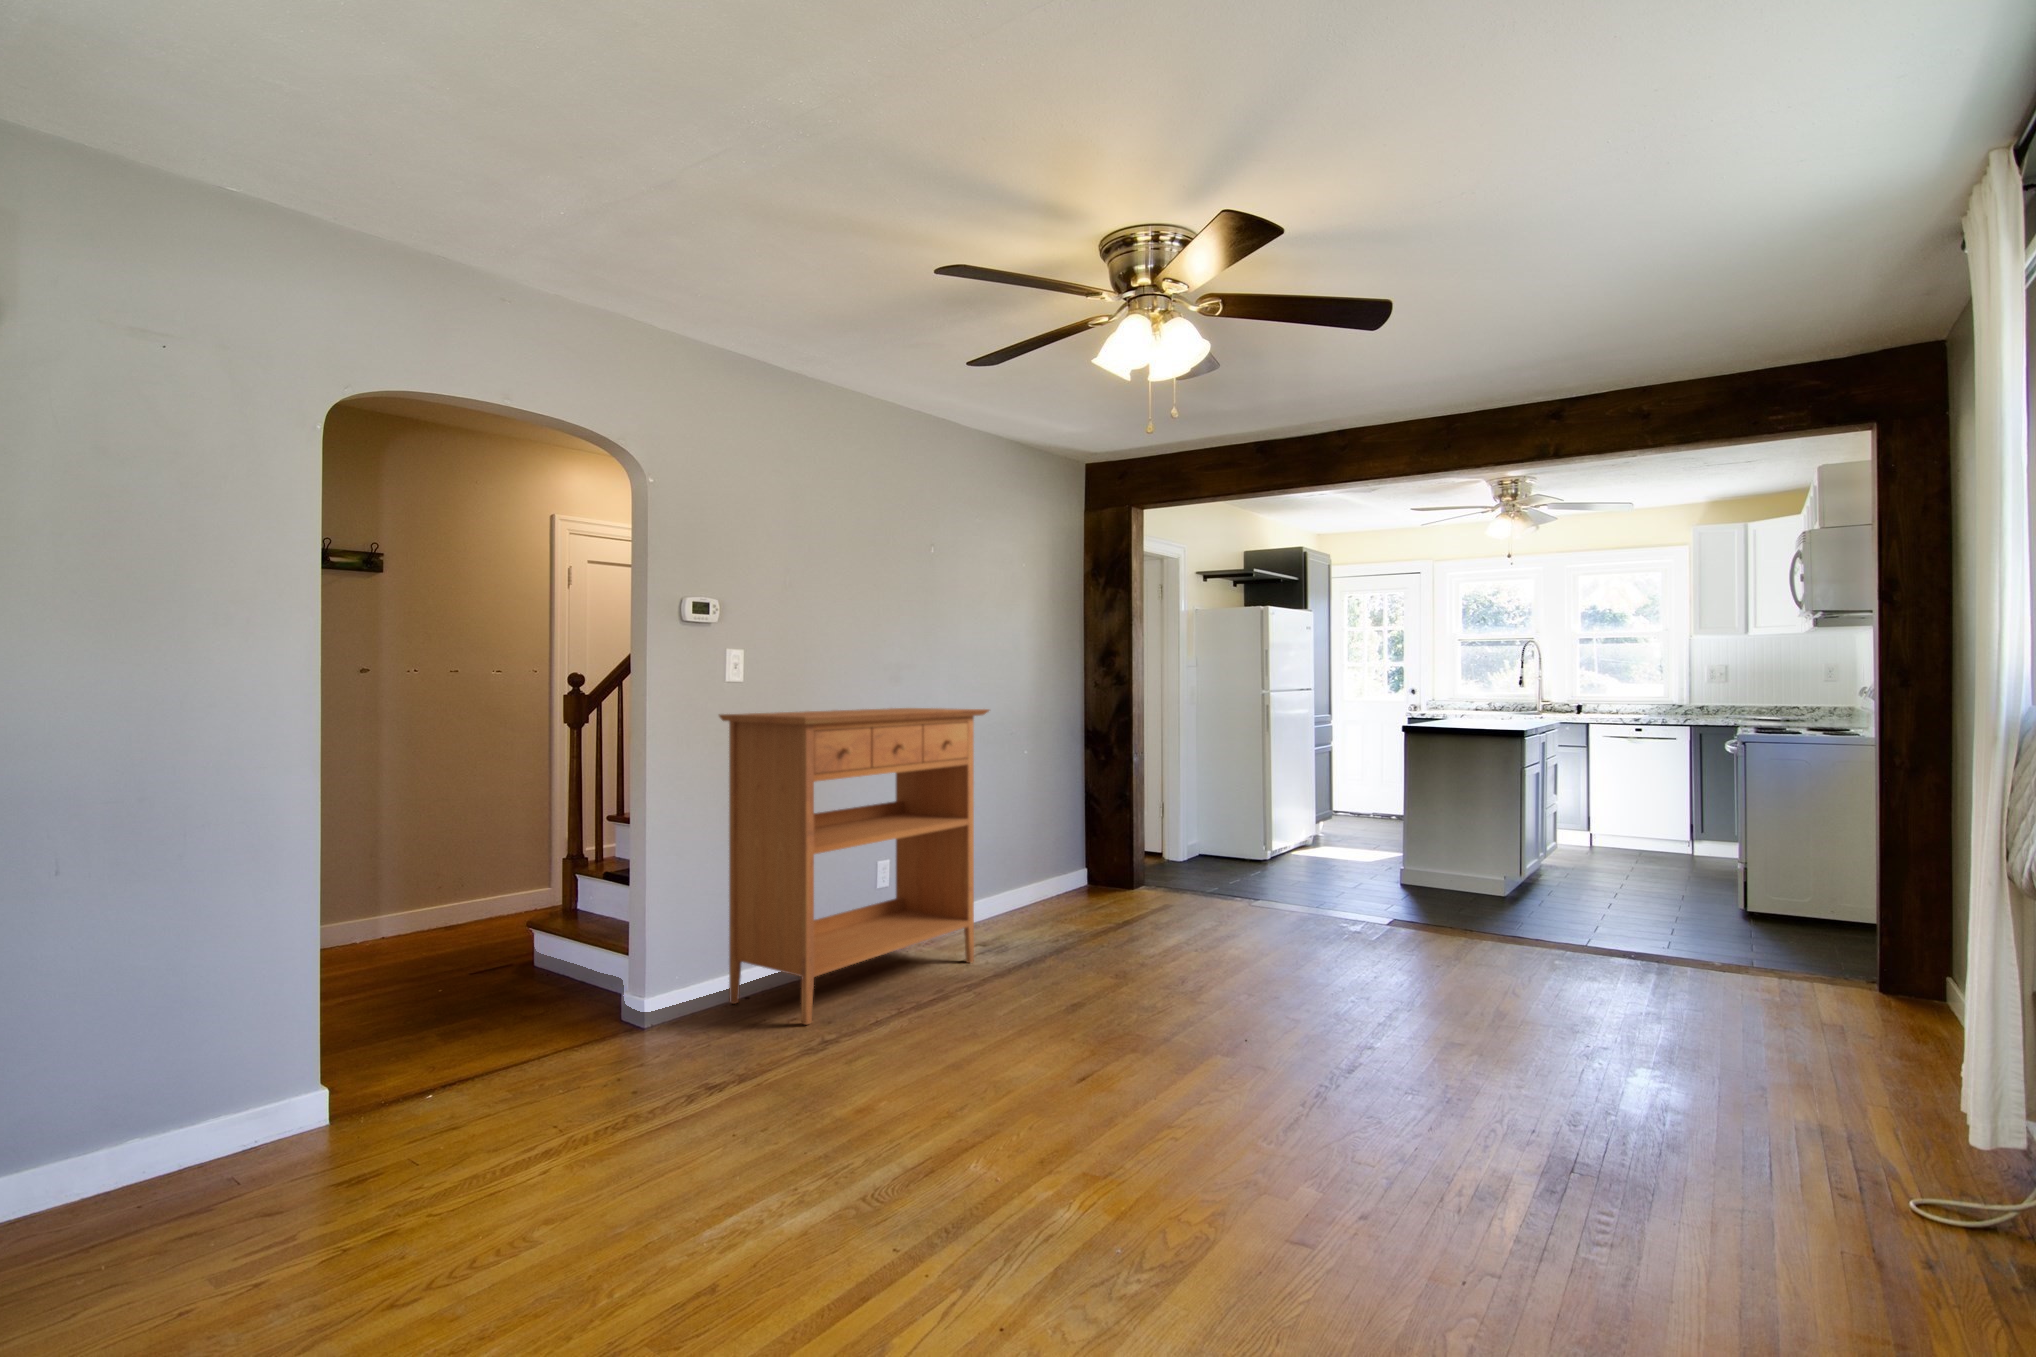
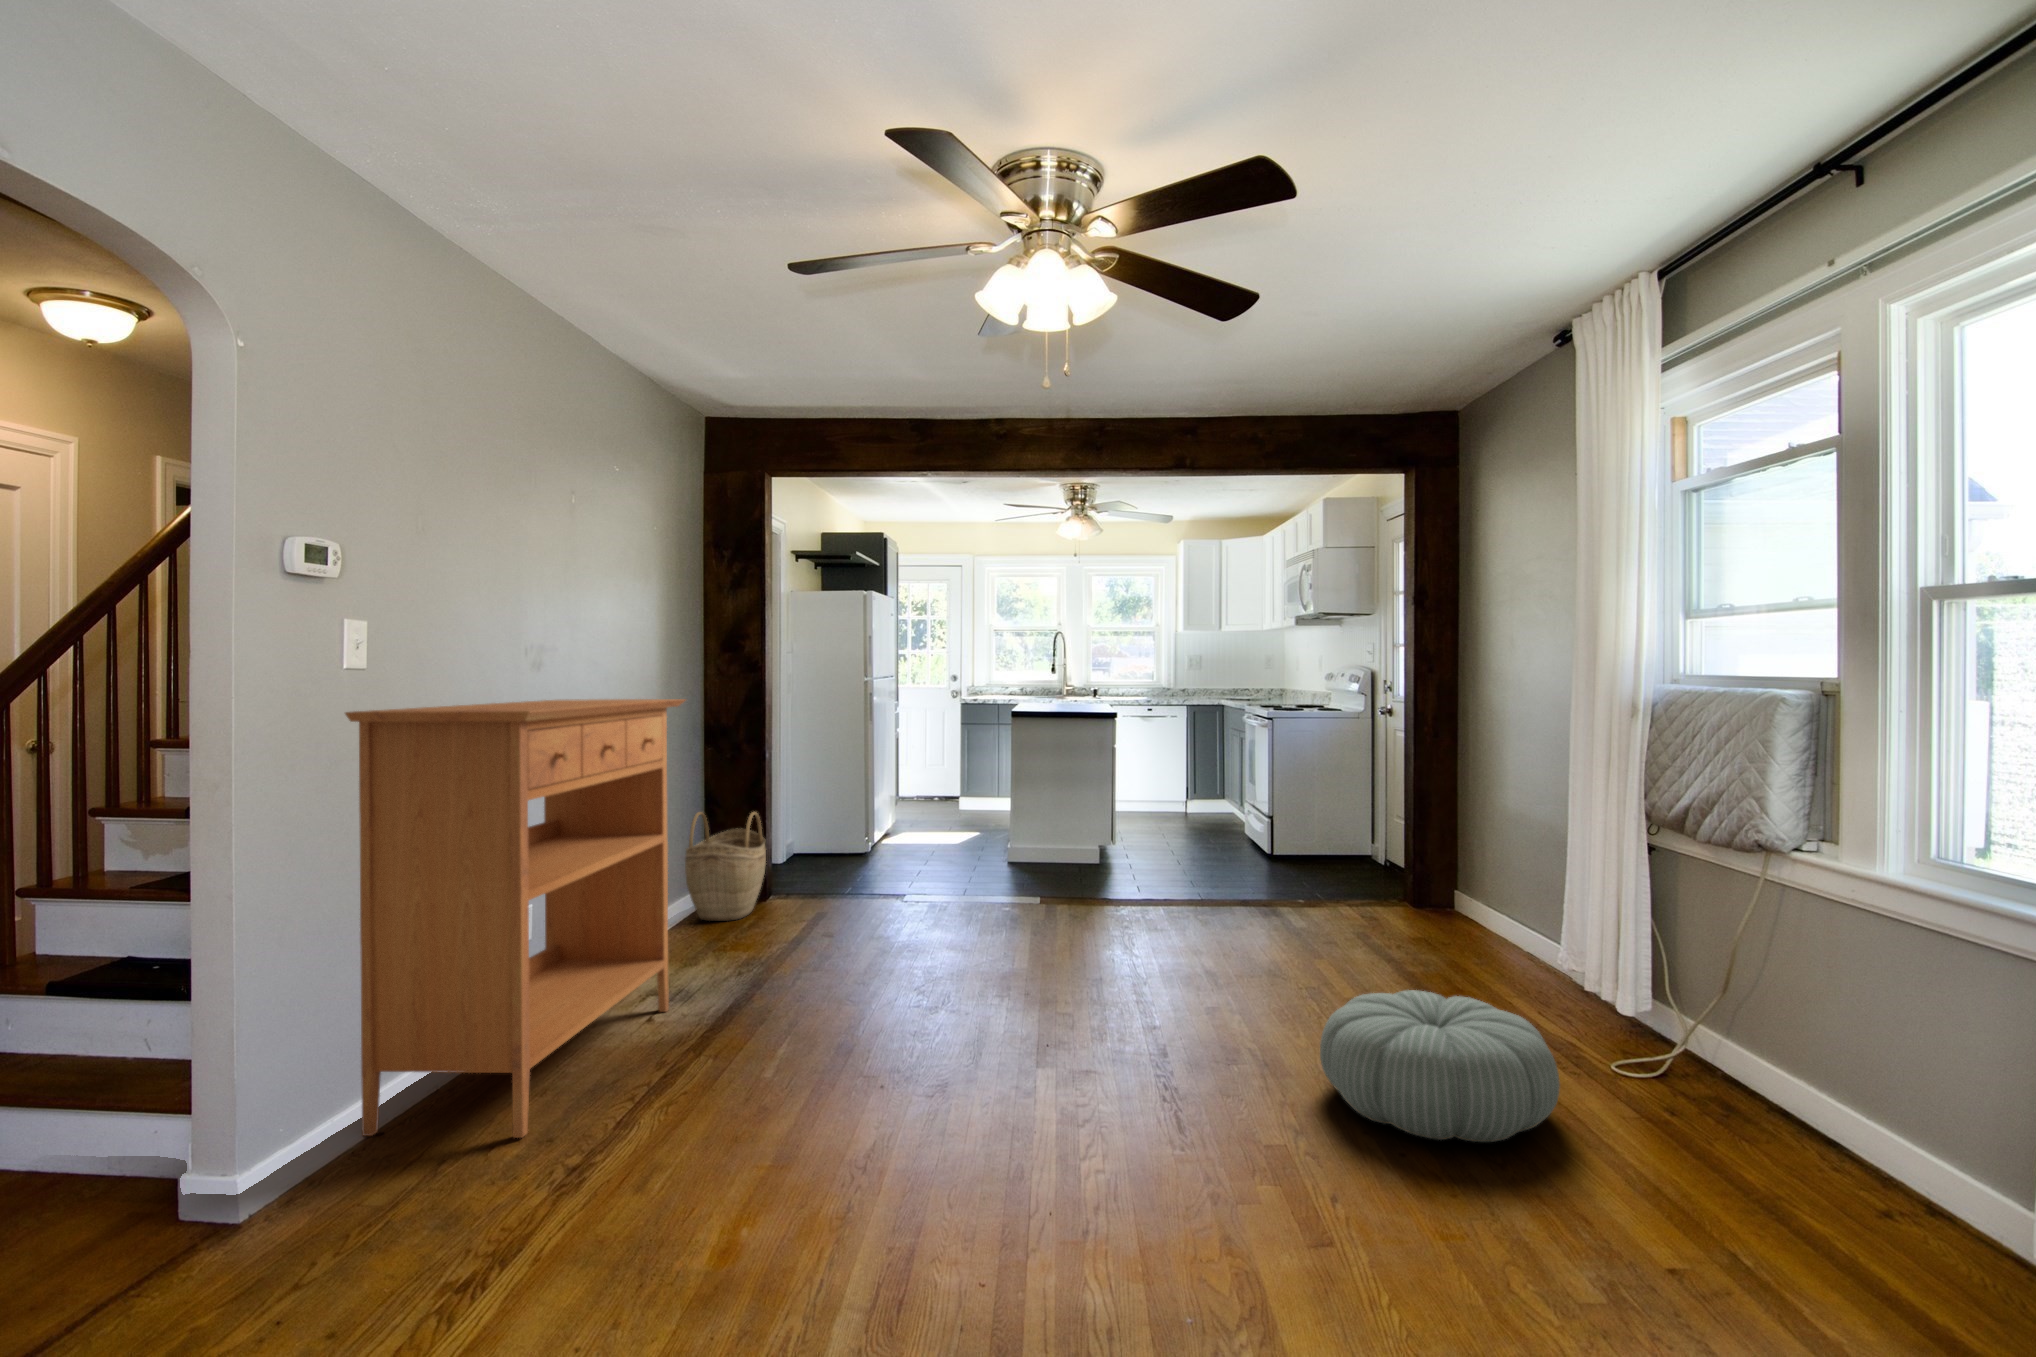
woven basket: none [1051,806,1125,903] -> present [685,812,766,921]
pouf: none [1457,1060,1752,1252] -> present [1320,990,1560,1142]

